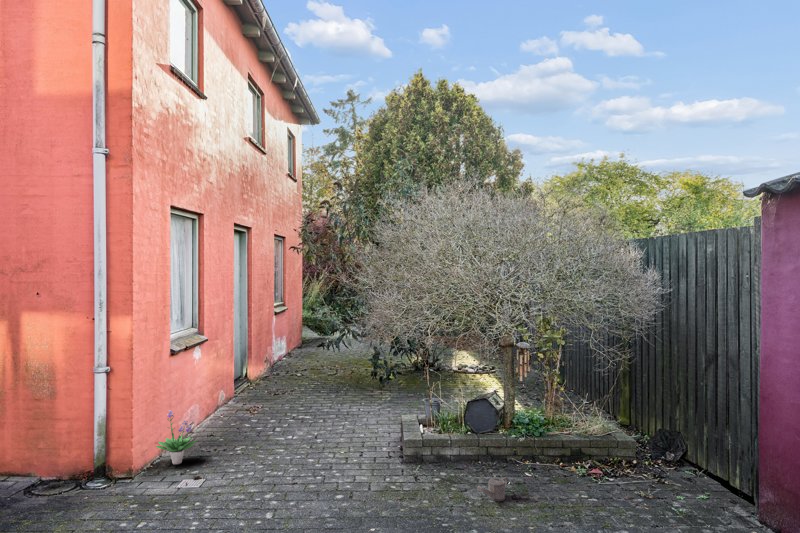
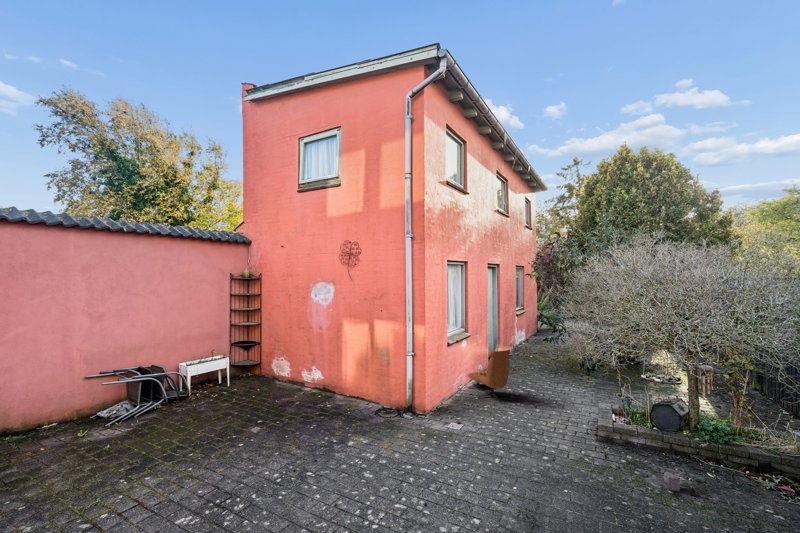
lounge chair: none [205,353,278,438] -> present [468,349,510,401]
potted plant: present [156,410,197,464] -> none [439,379,462,411]

